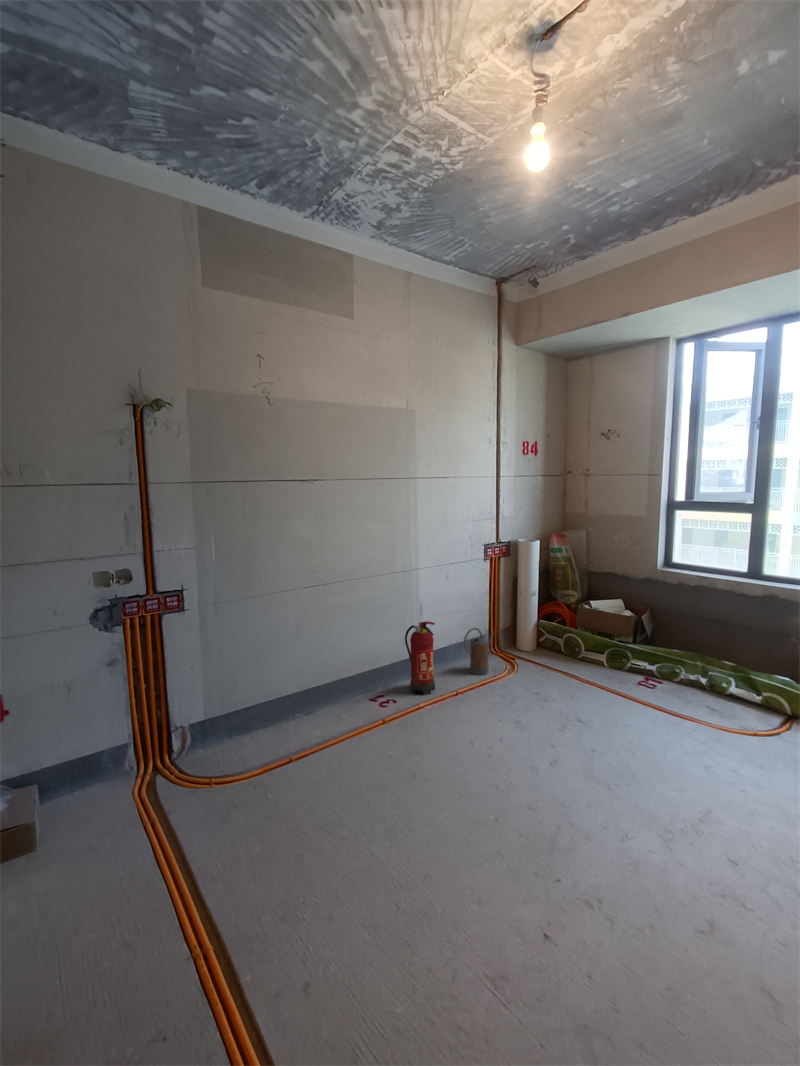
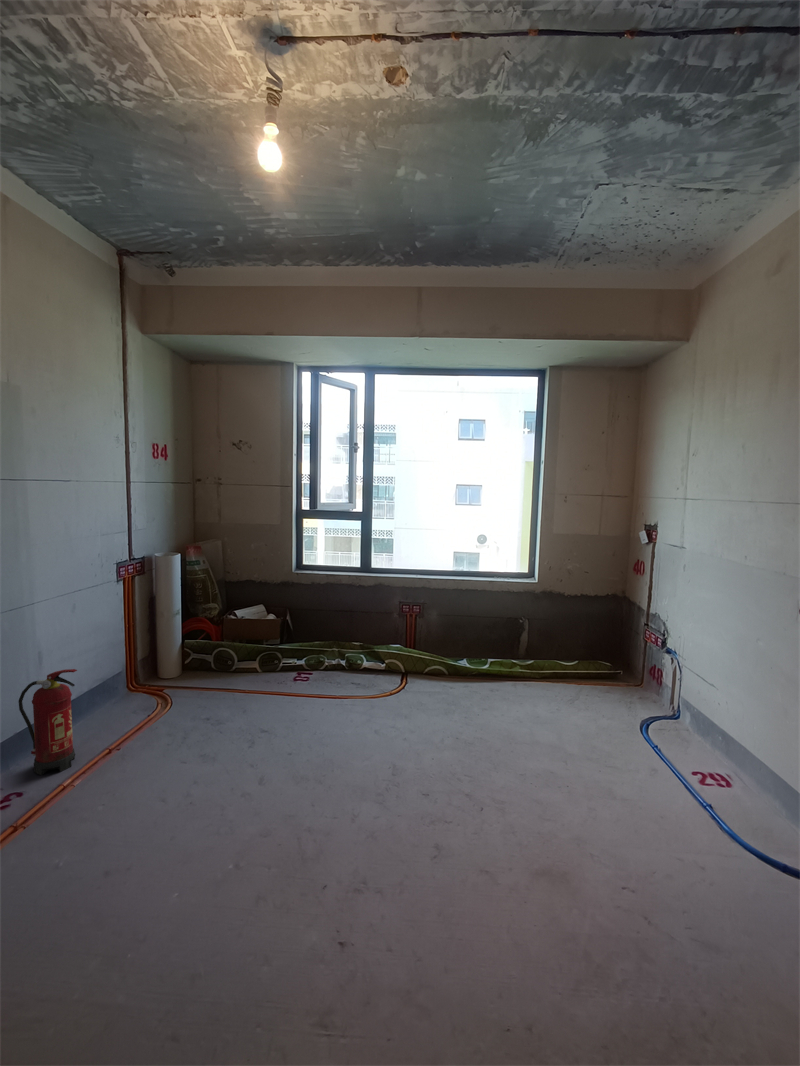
watering can: present [464,628,494,675] -> none [107,665,141,724]

